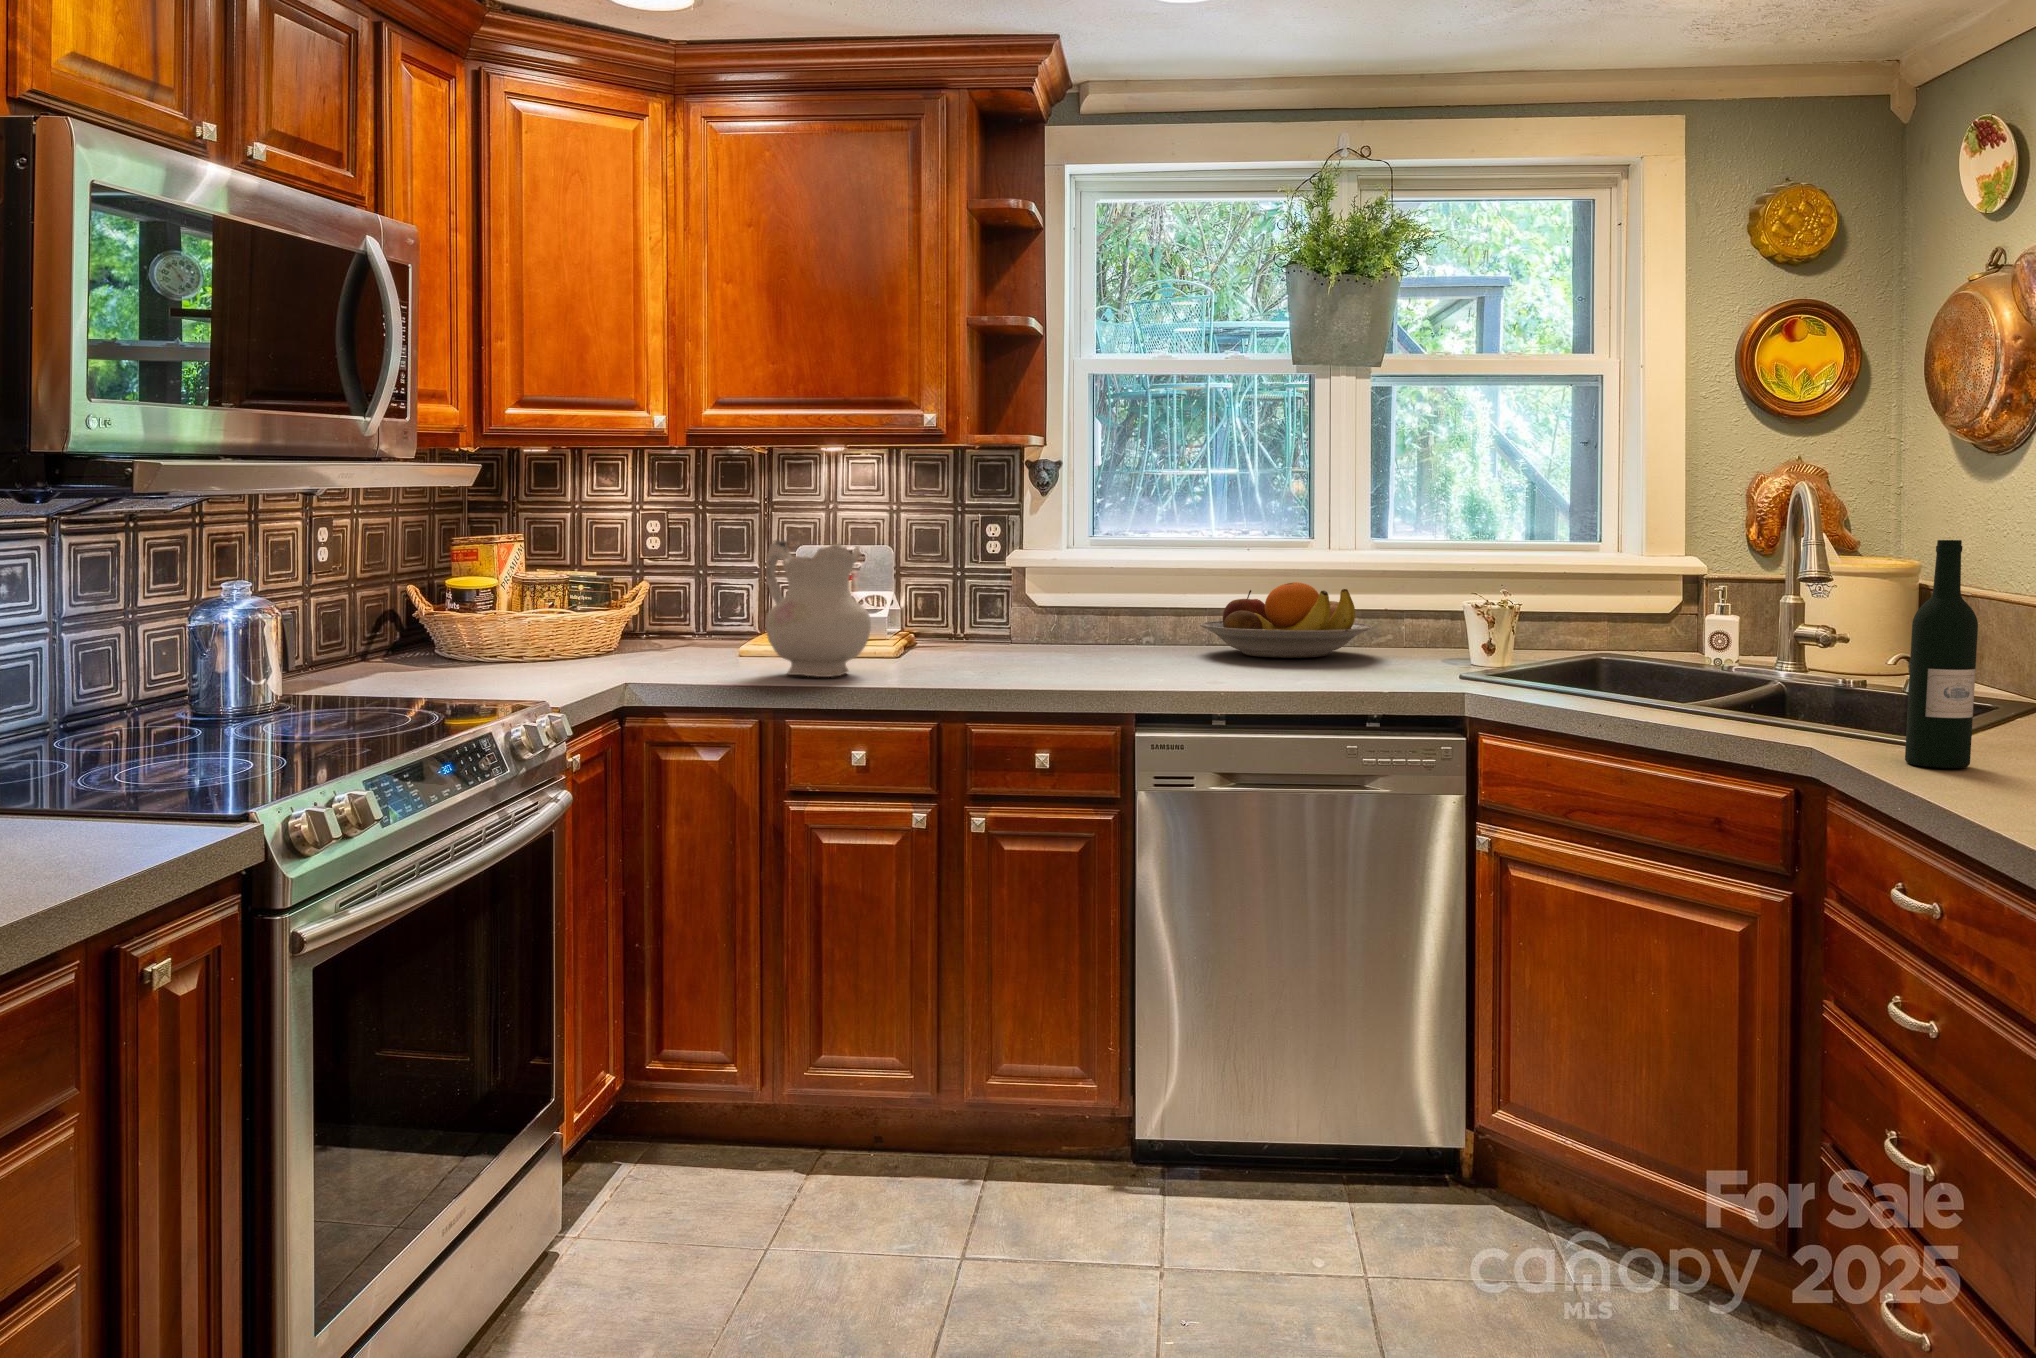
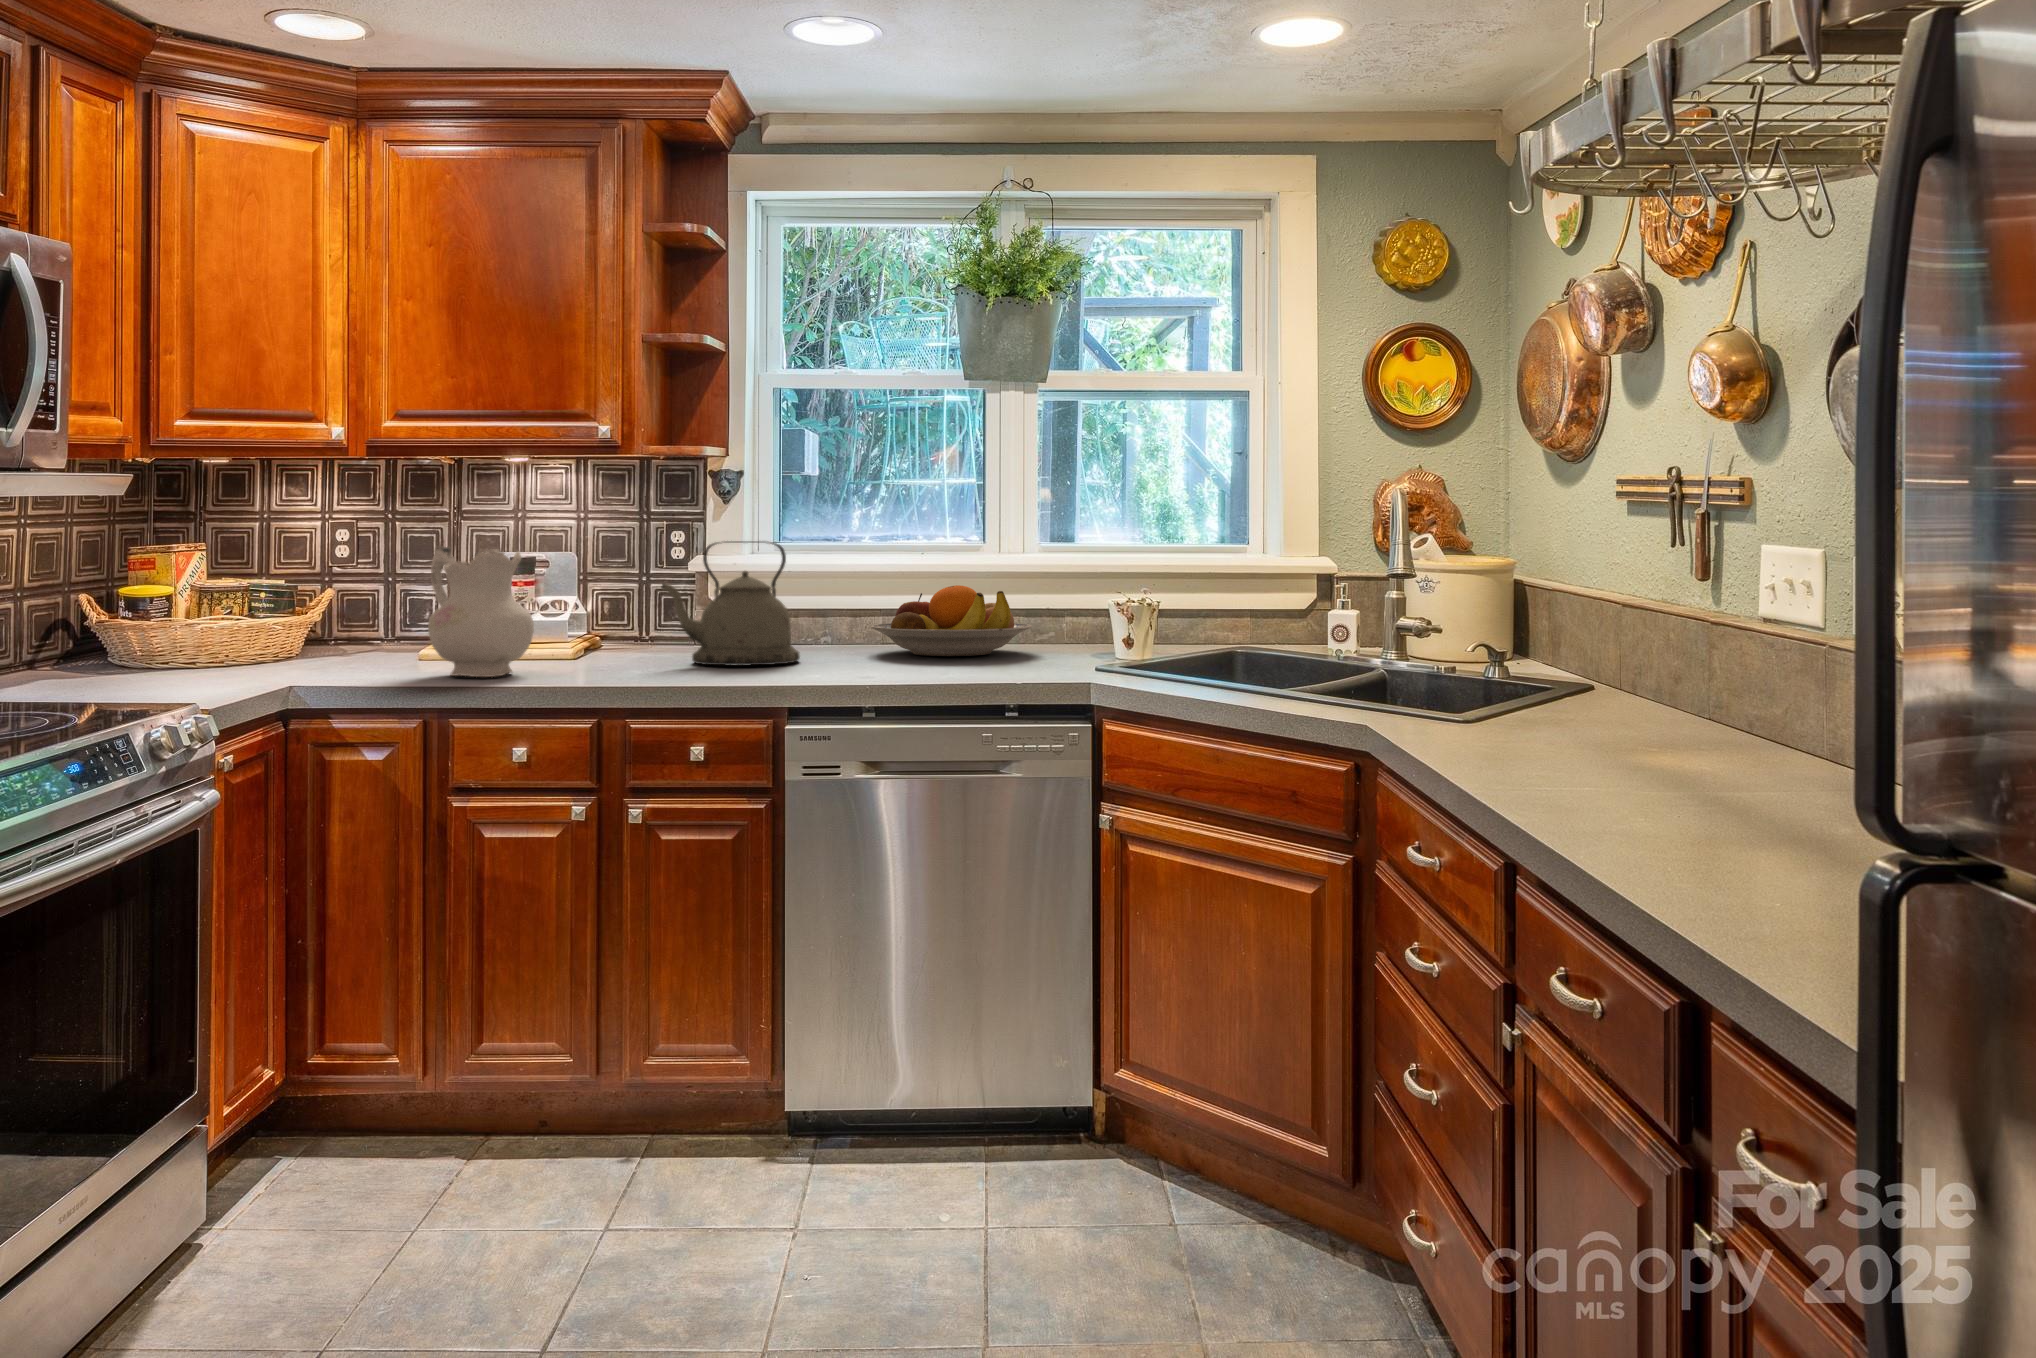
kettle: none [995,535,1134,666] -> present [661,541,800,665]
wine bottle: present [1905,540,1978,768] -> none [1415,538,1469,739]

